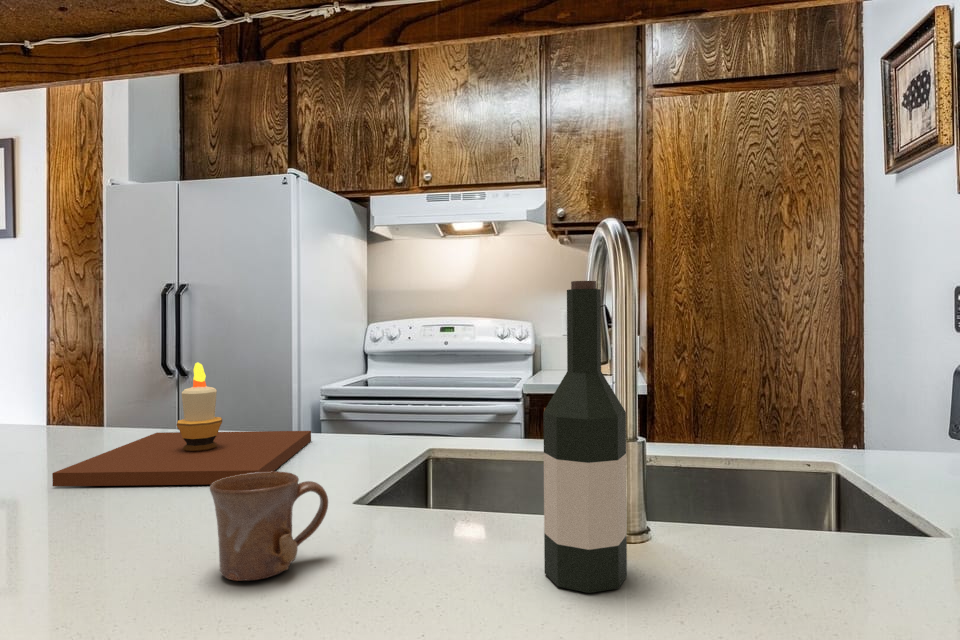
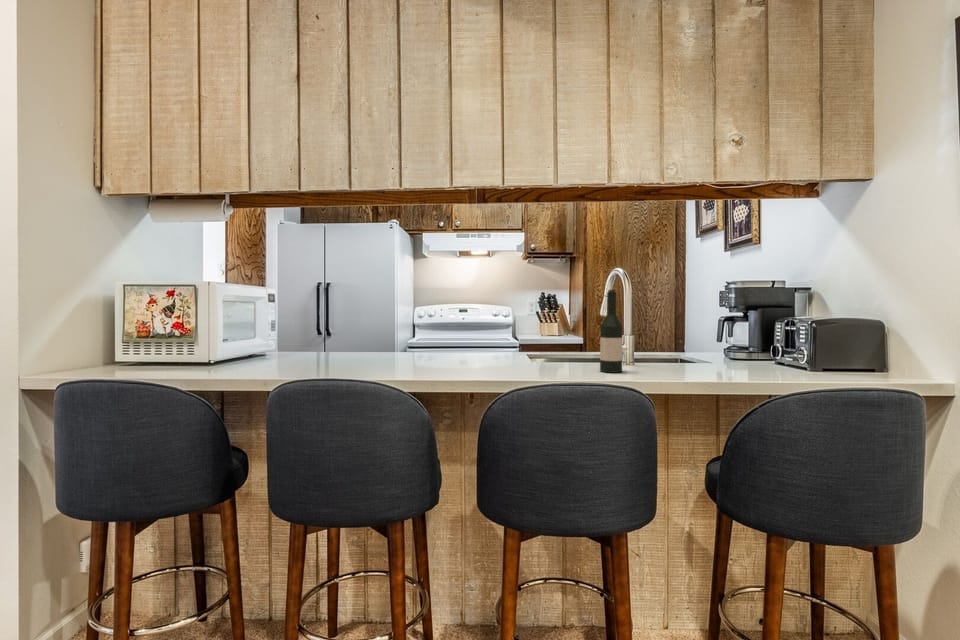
candle: present [52,362,311,486] -> none [398,319,475,364]
mug: present [210,471,328,581] -> none [506,346,536,373]

